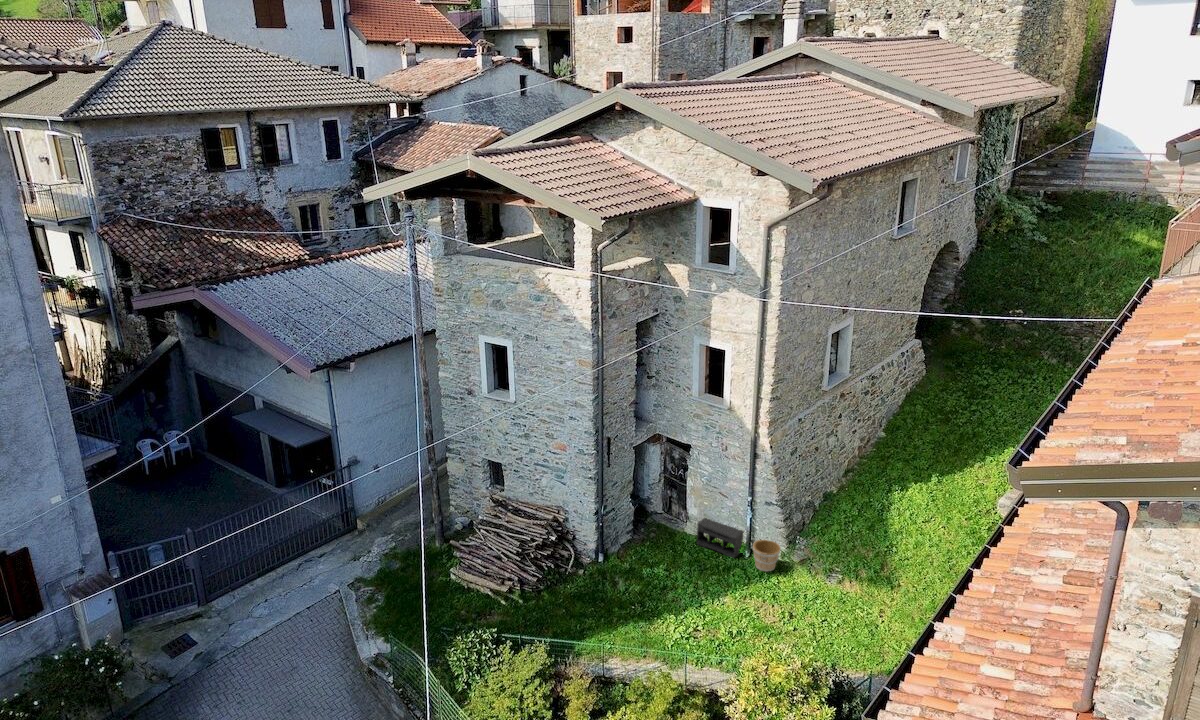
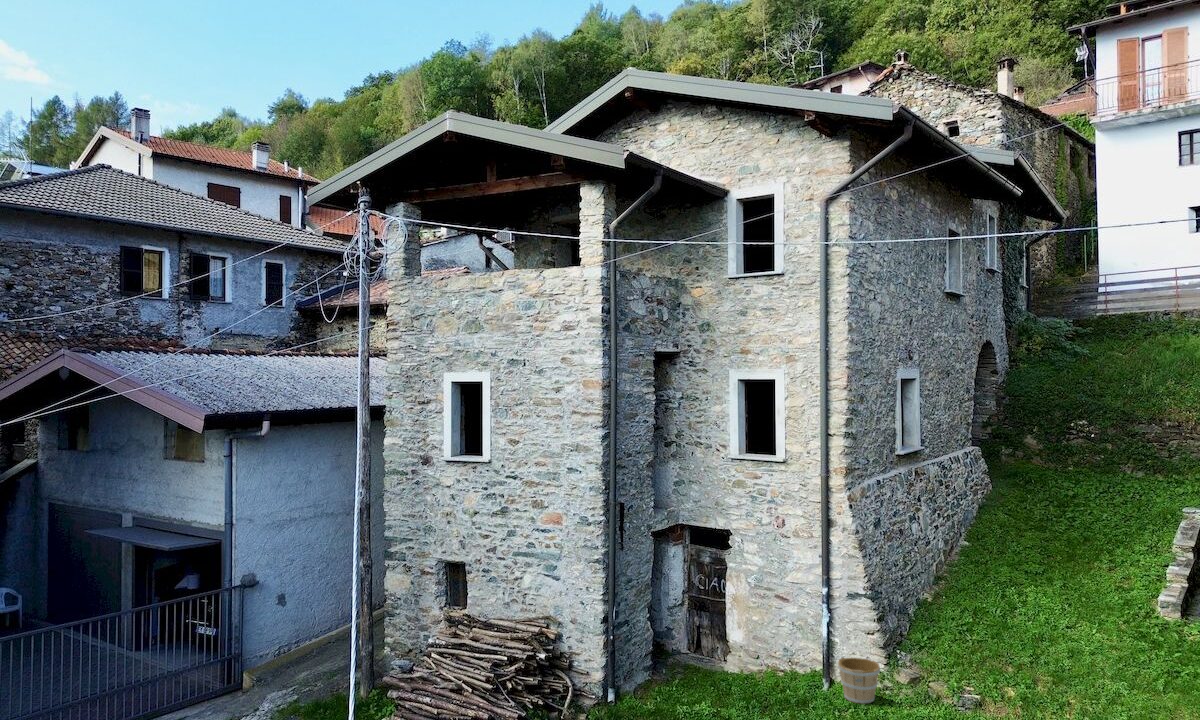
bench: present [697,518,745,558] -> none [748,637,819,693]

